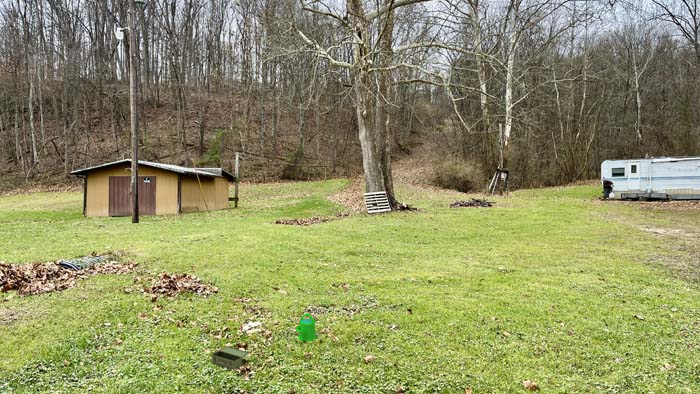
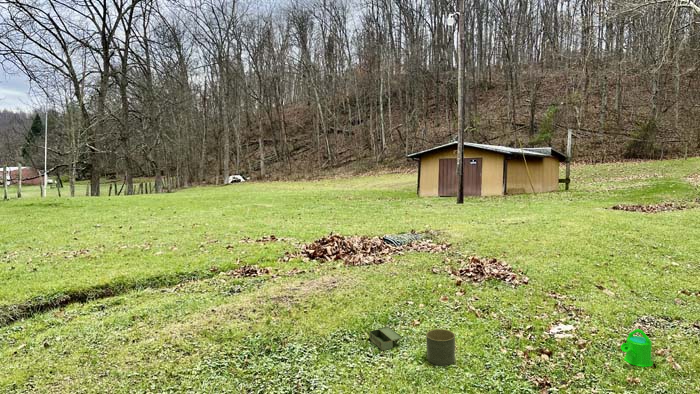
planter: none [135,344,164,379] -> present [426,329,455,365]
toolbox: present [212,347,249,369] -> present [369,327,402,350]

